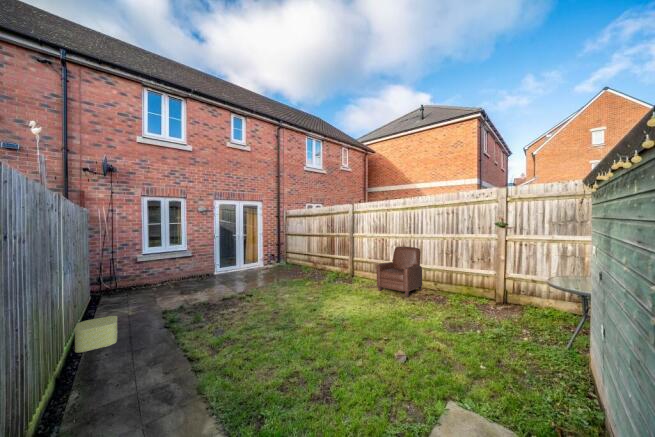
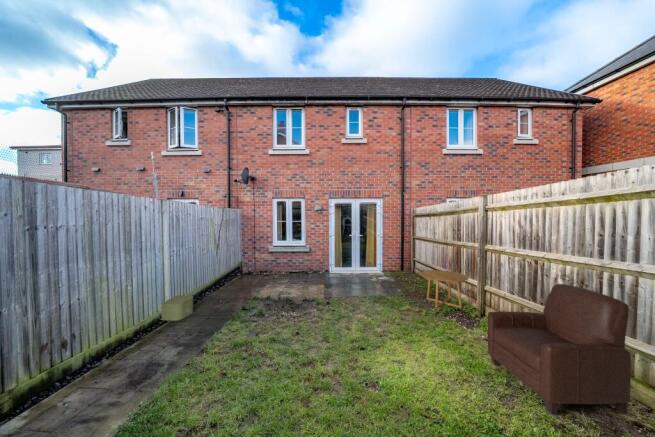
round table: none [316,255,346,279] -> present [420,270,469,308]

